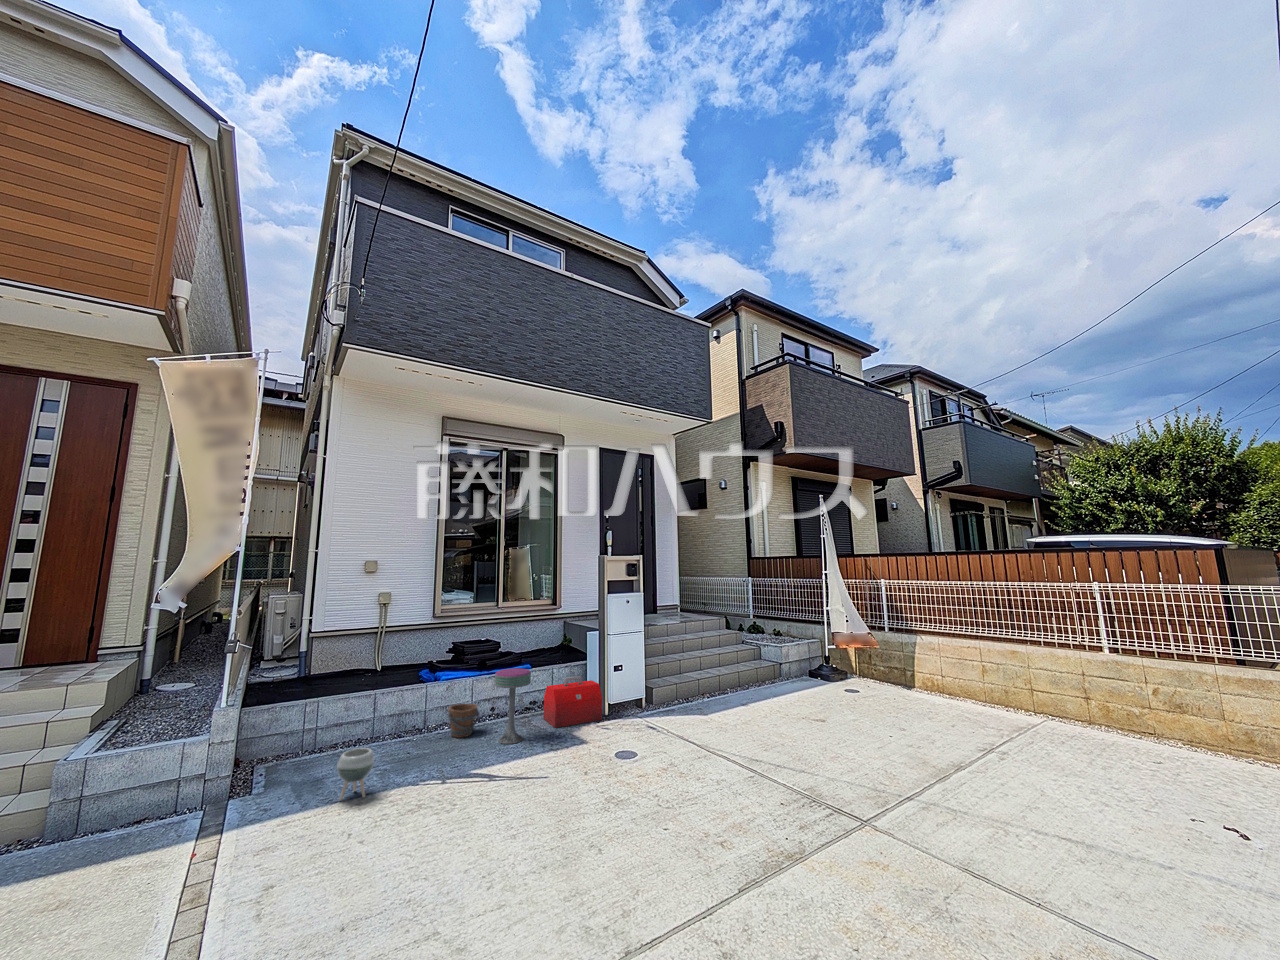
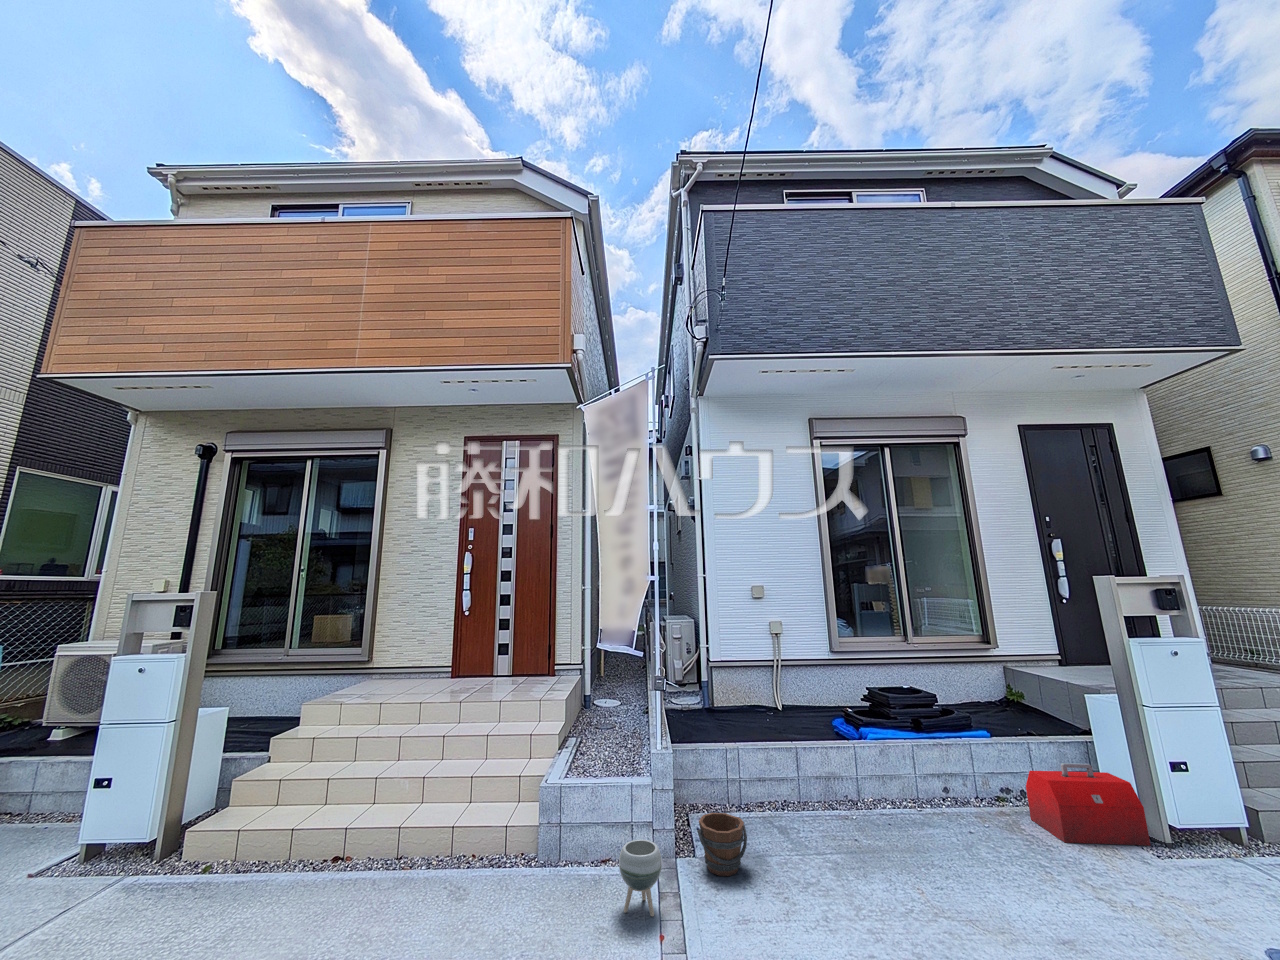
bar stool: present [494,668,531,744] -> none [954,739,1019,857]
bucket: present [448,704,479,738] -> present [697,812,747,876]
planter: present [337,748,374,801] -> present [619,840,662,916]

